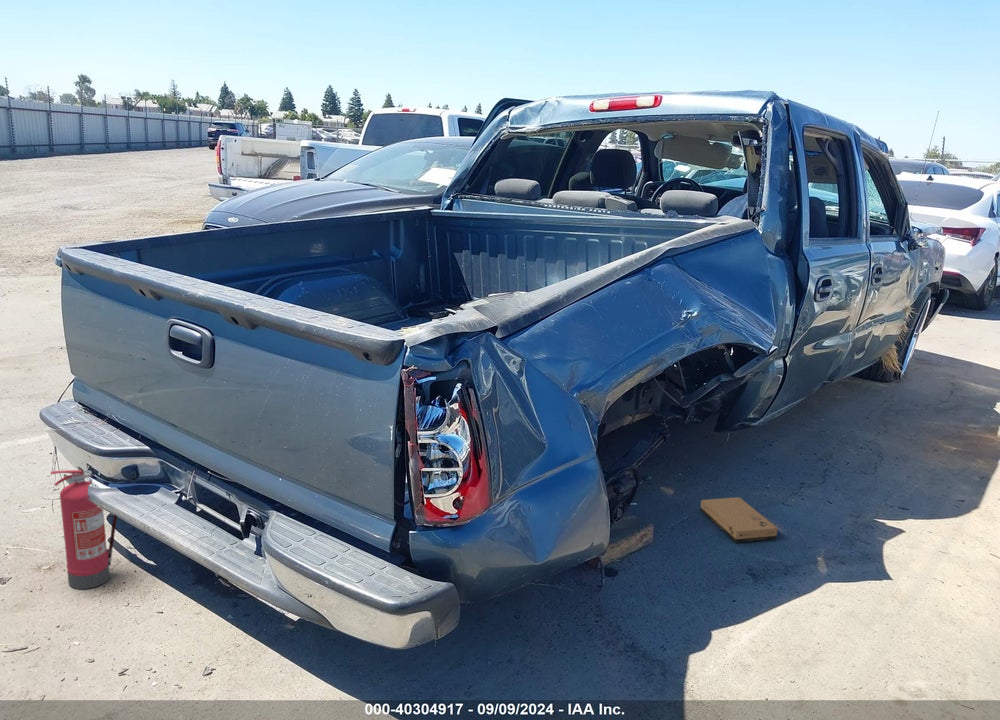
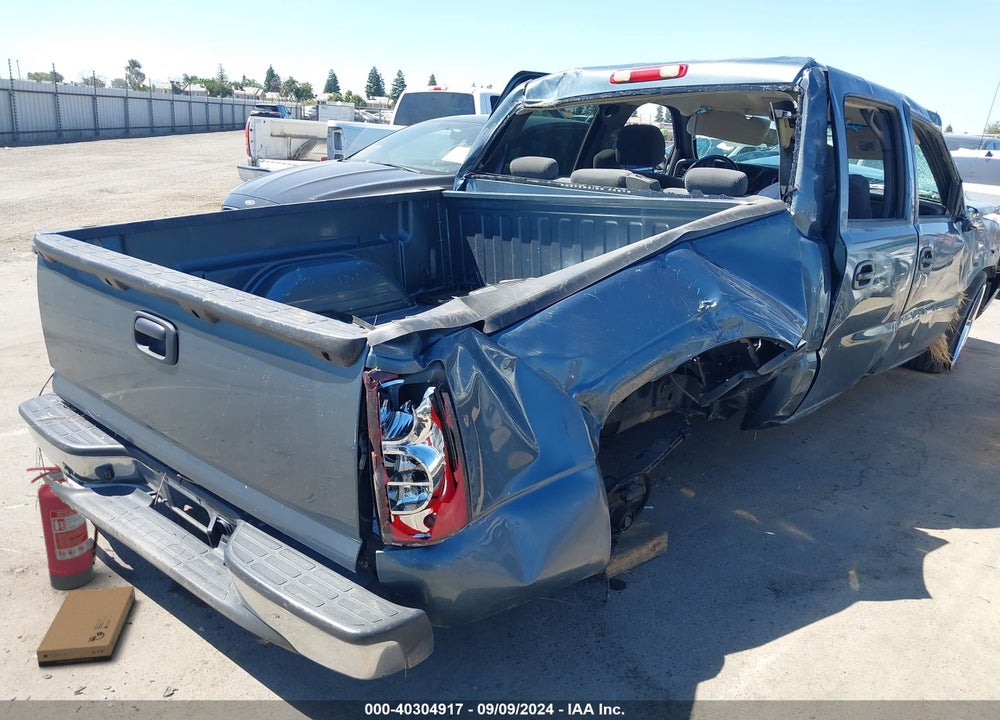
cardboard box: present [700,497,778,543] -> present [37,586,136,667]

